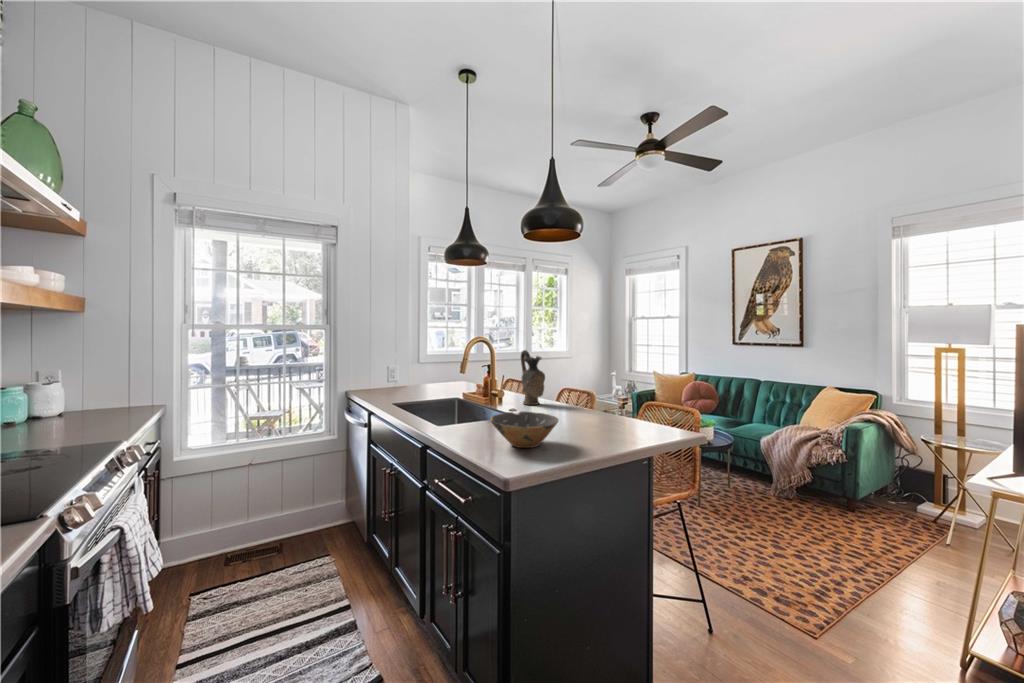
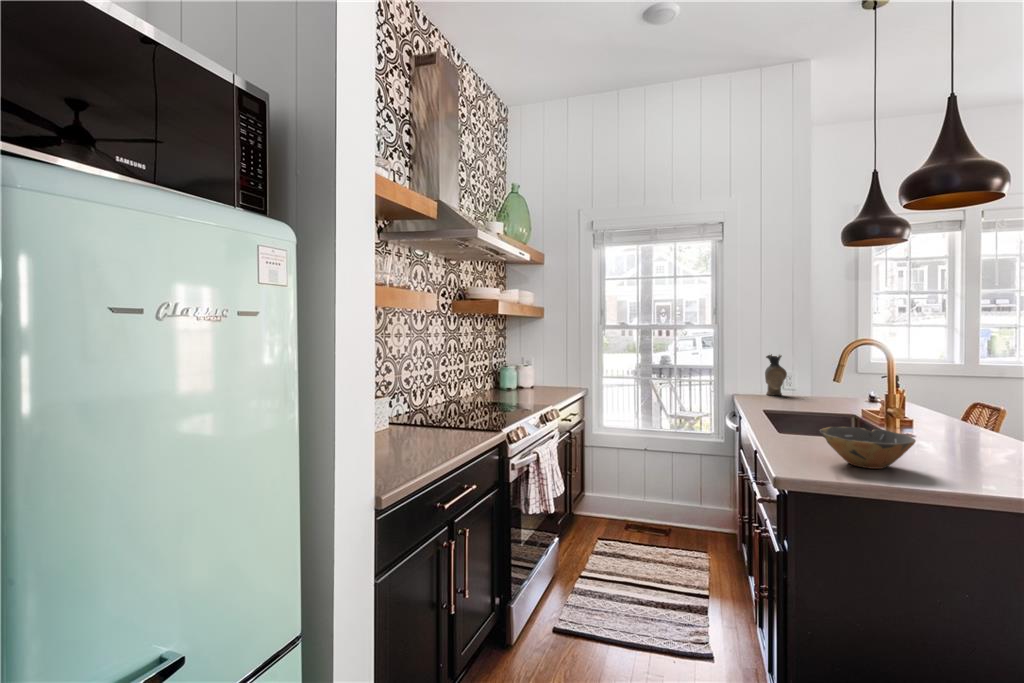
ceramic pitcher: present [521,350,545,405] -> present [765,354,787,395]

